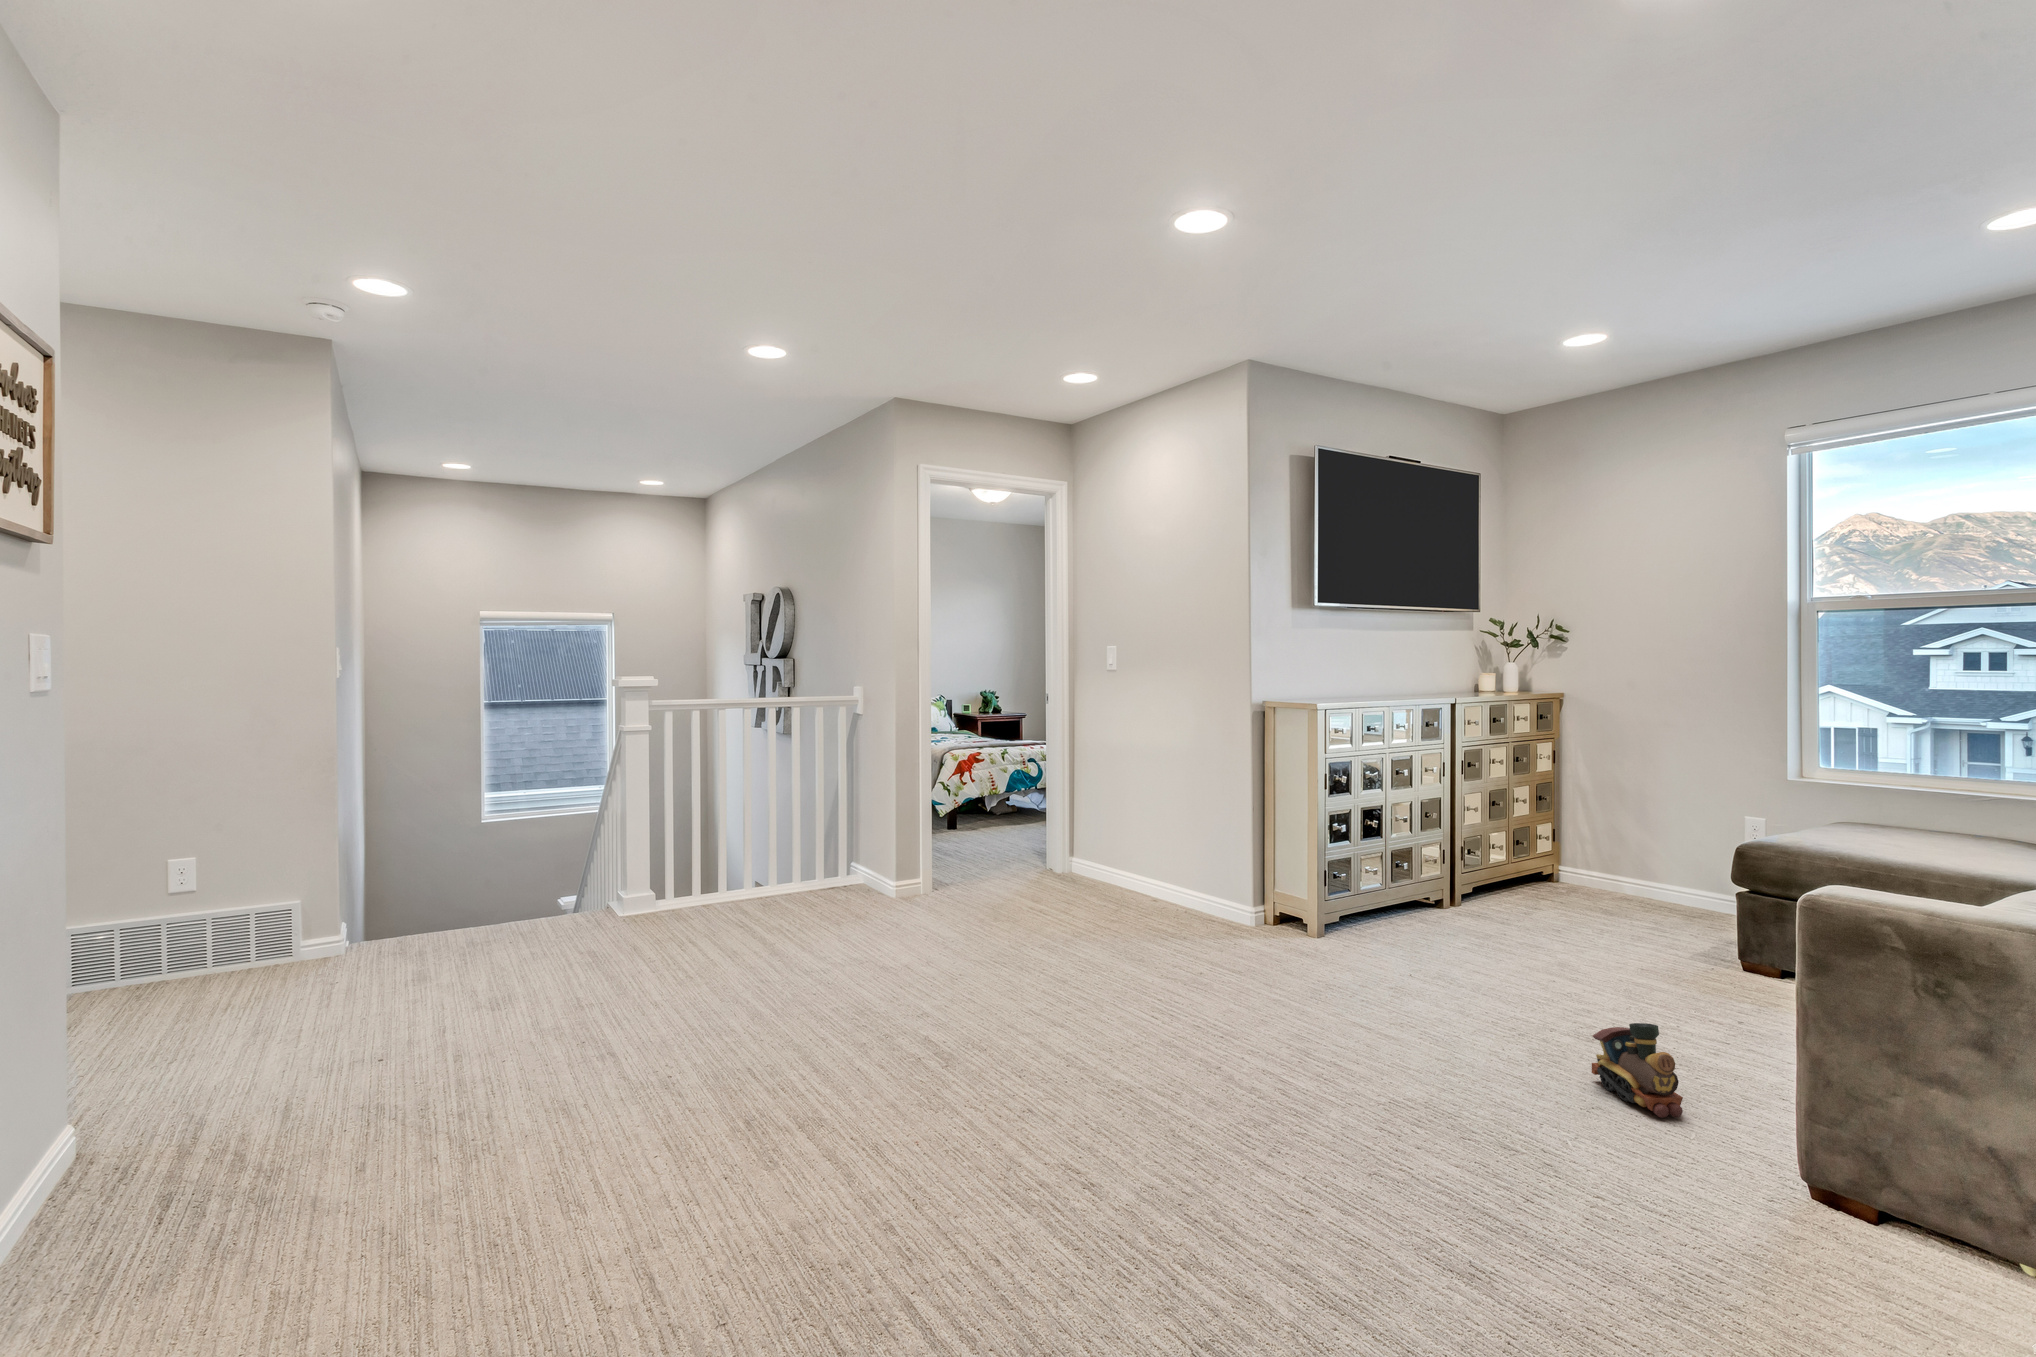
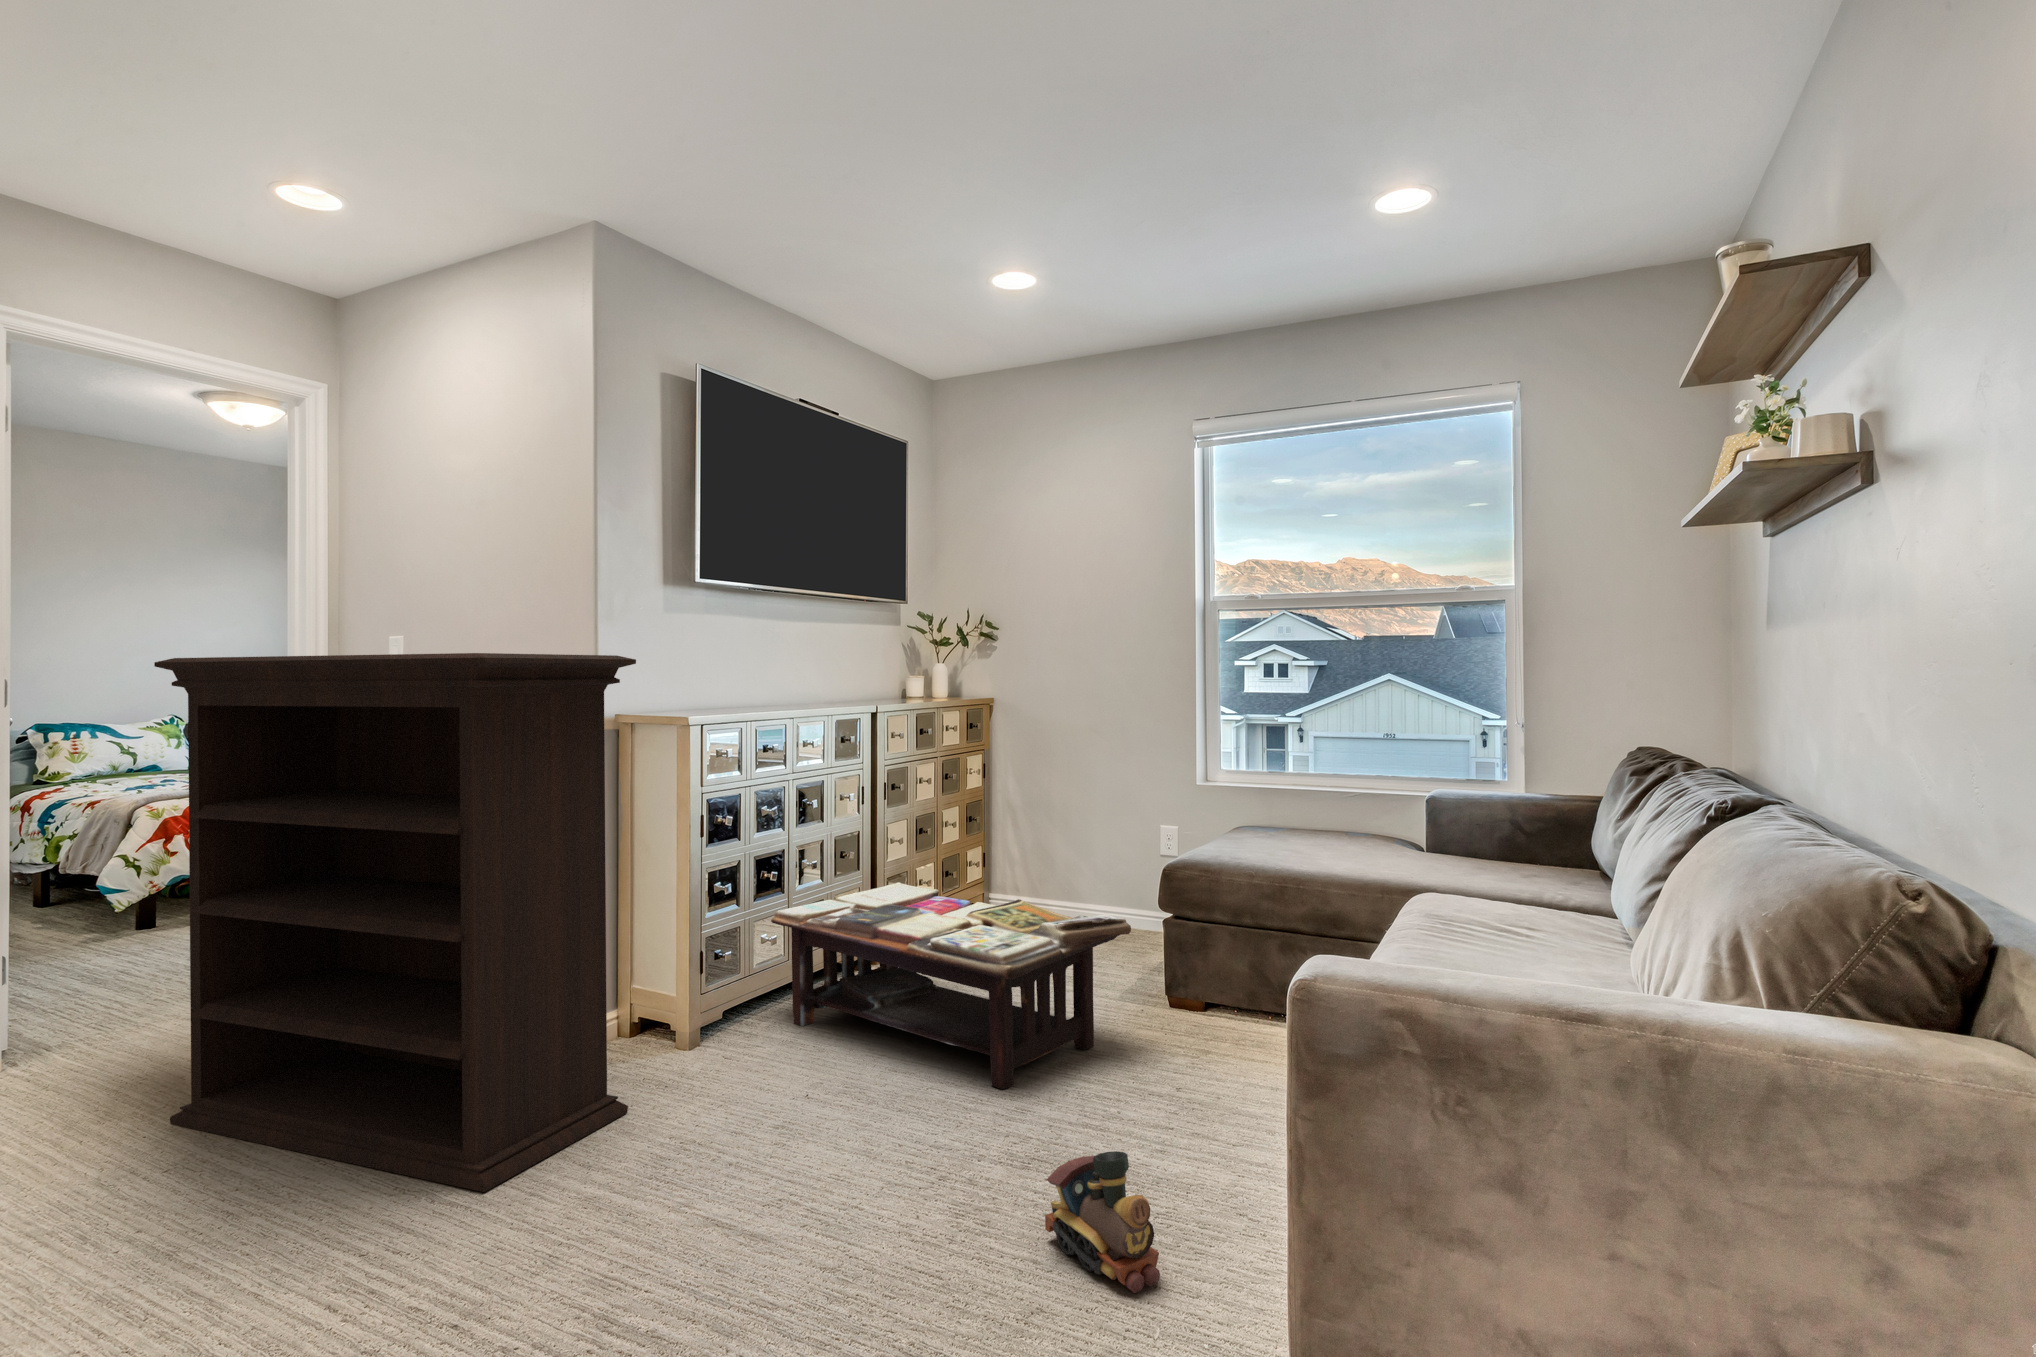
bookshelf: none [1015,663,1288,990] -> present [154,653,636,1192]
coffee table: none [1373,839,1685,996] -> present [771,882,1131,1089]

